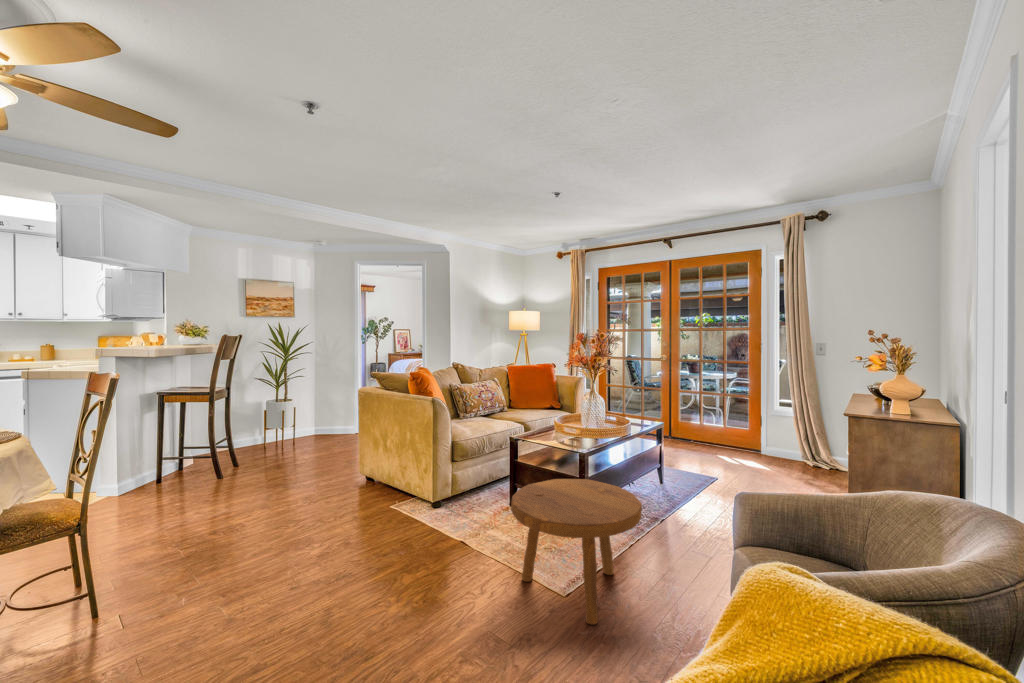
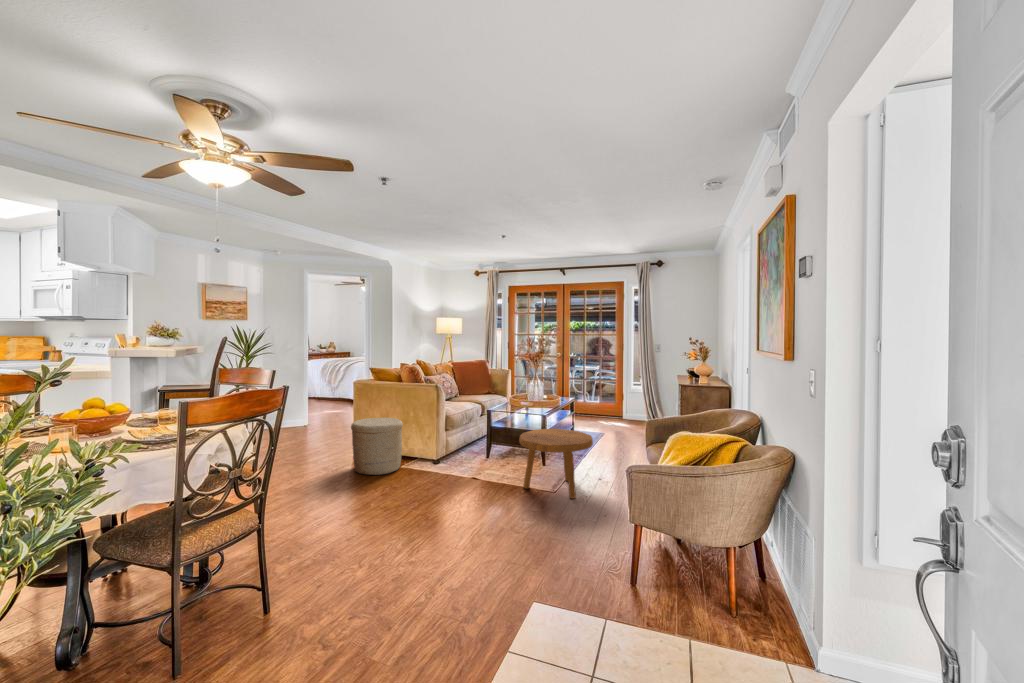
woven basket: none [319,438,391,520] -> present [351,418,403,475]

